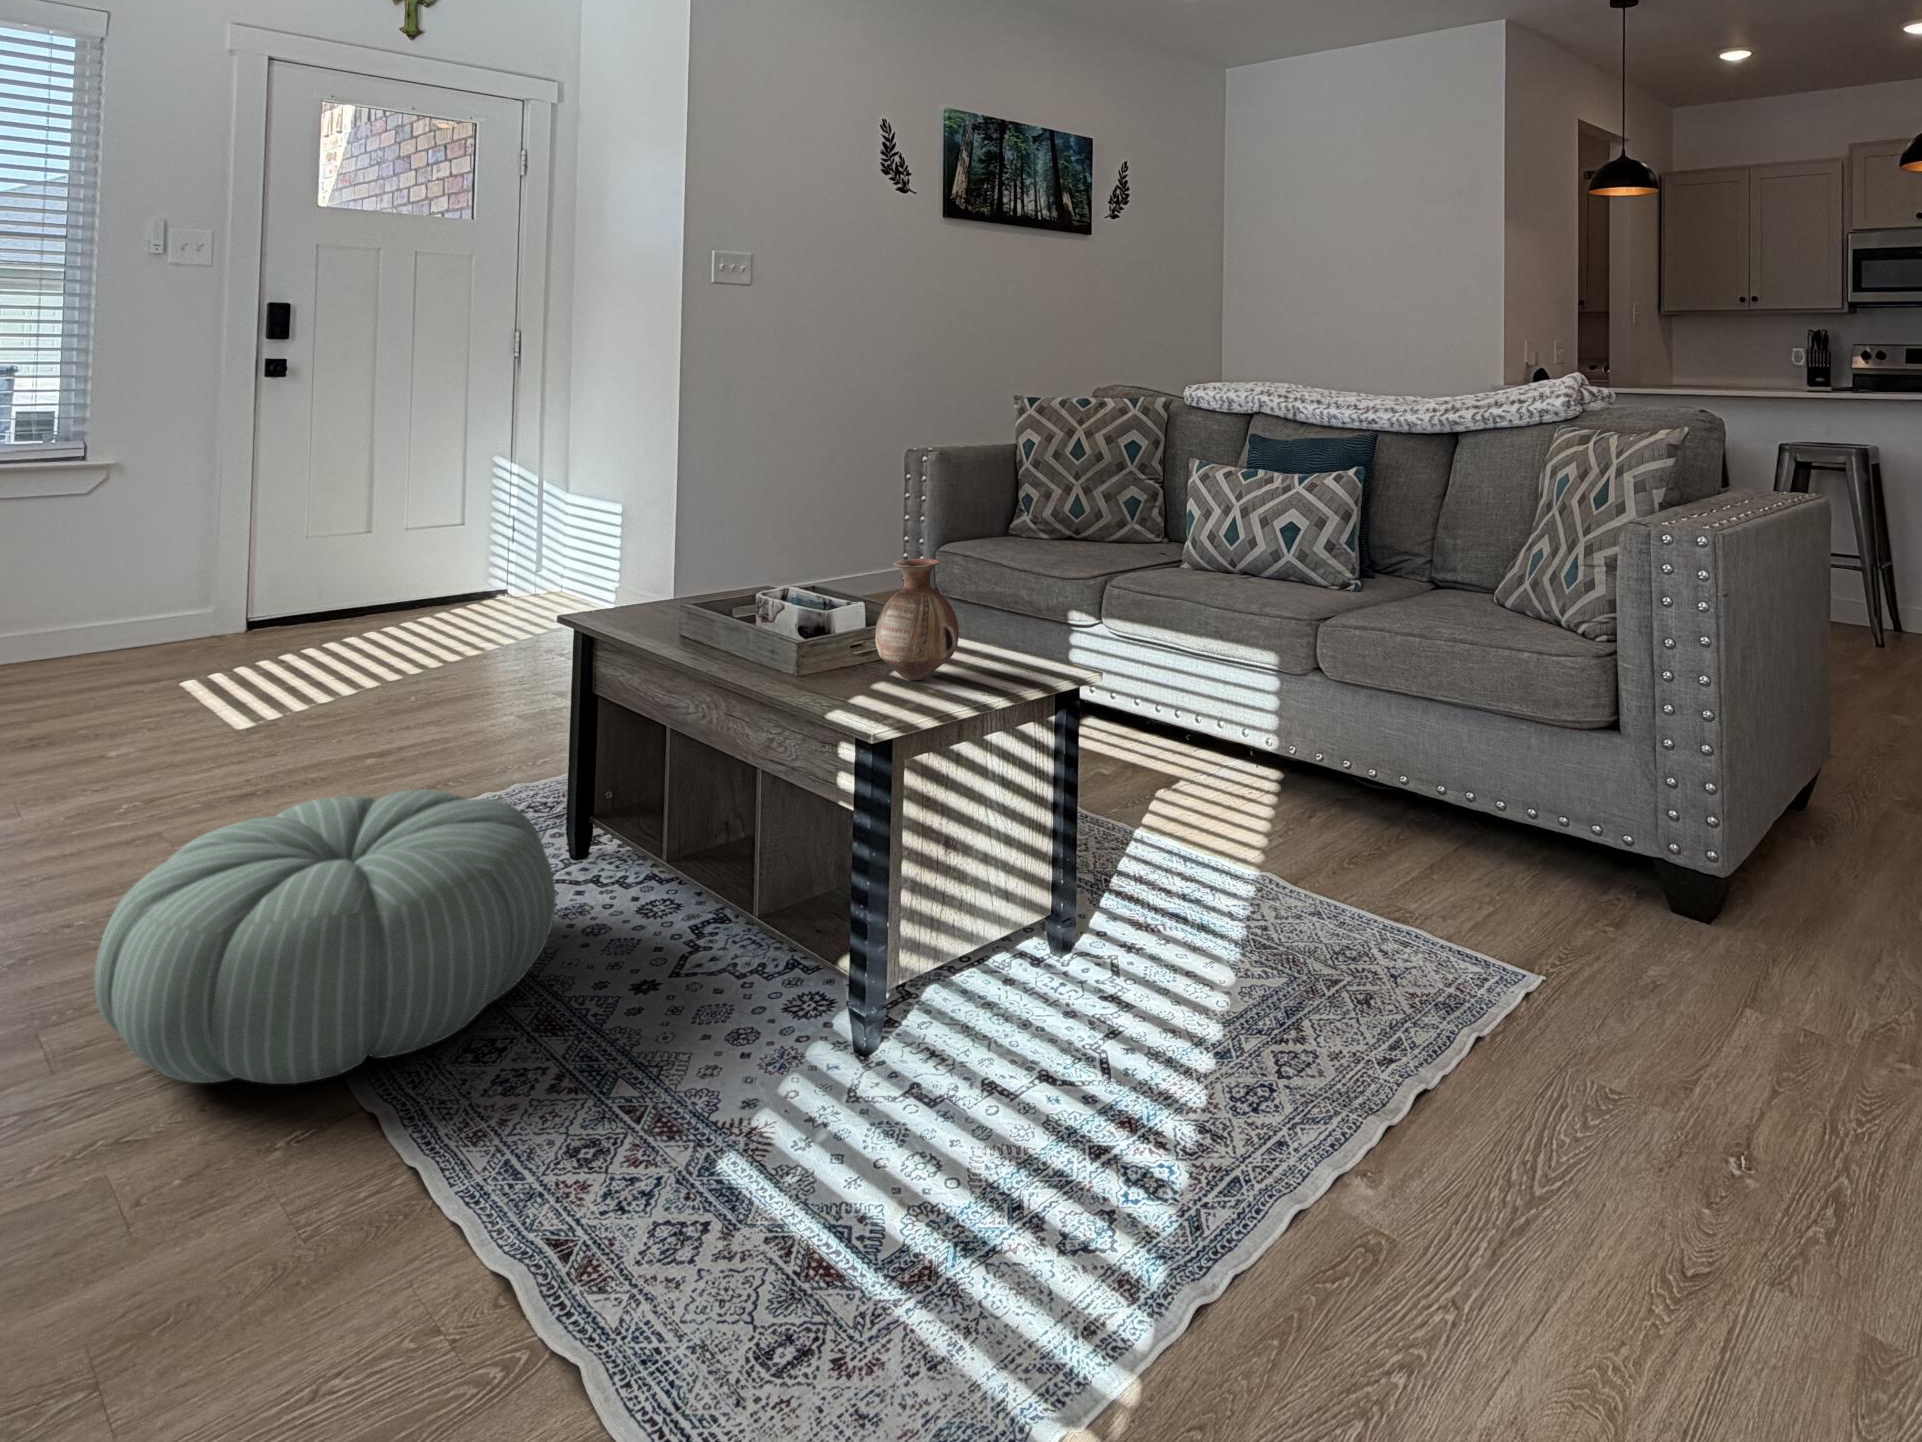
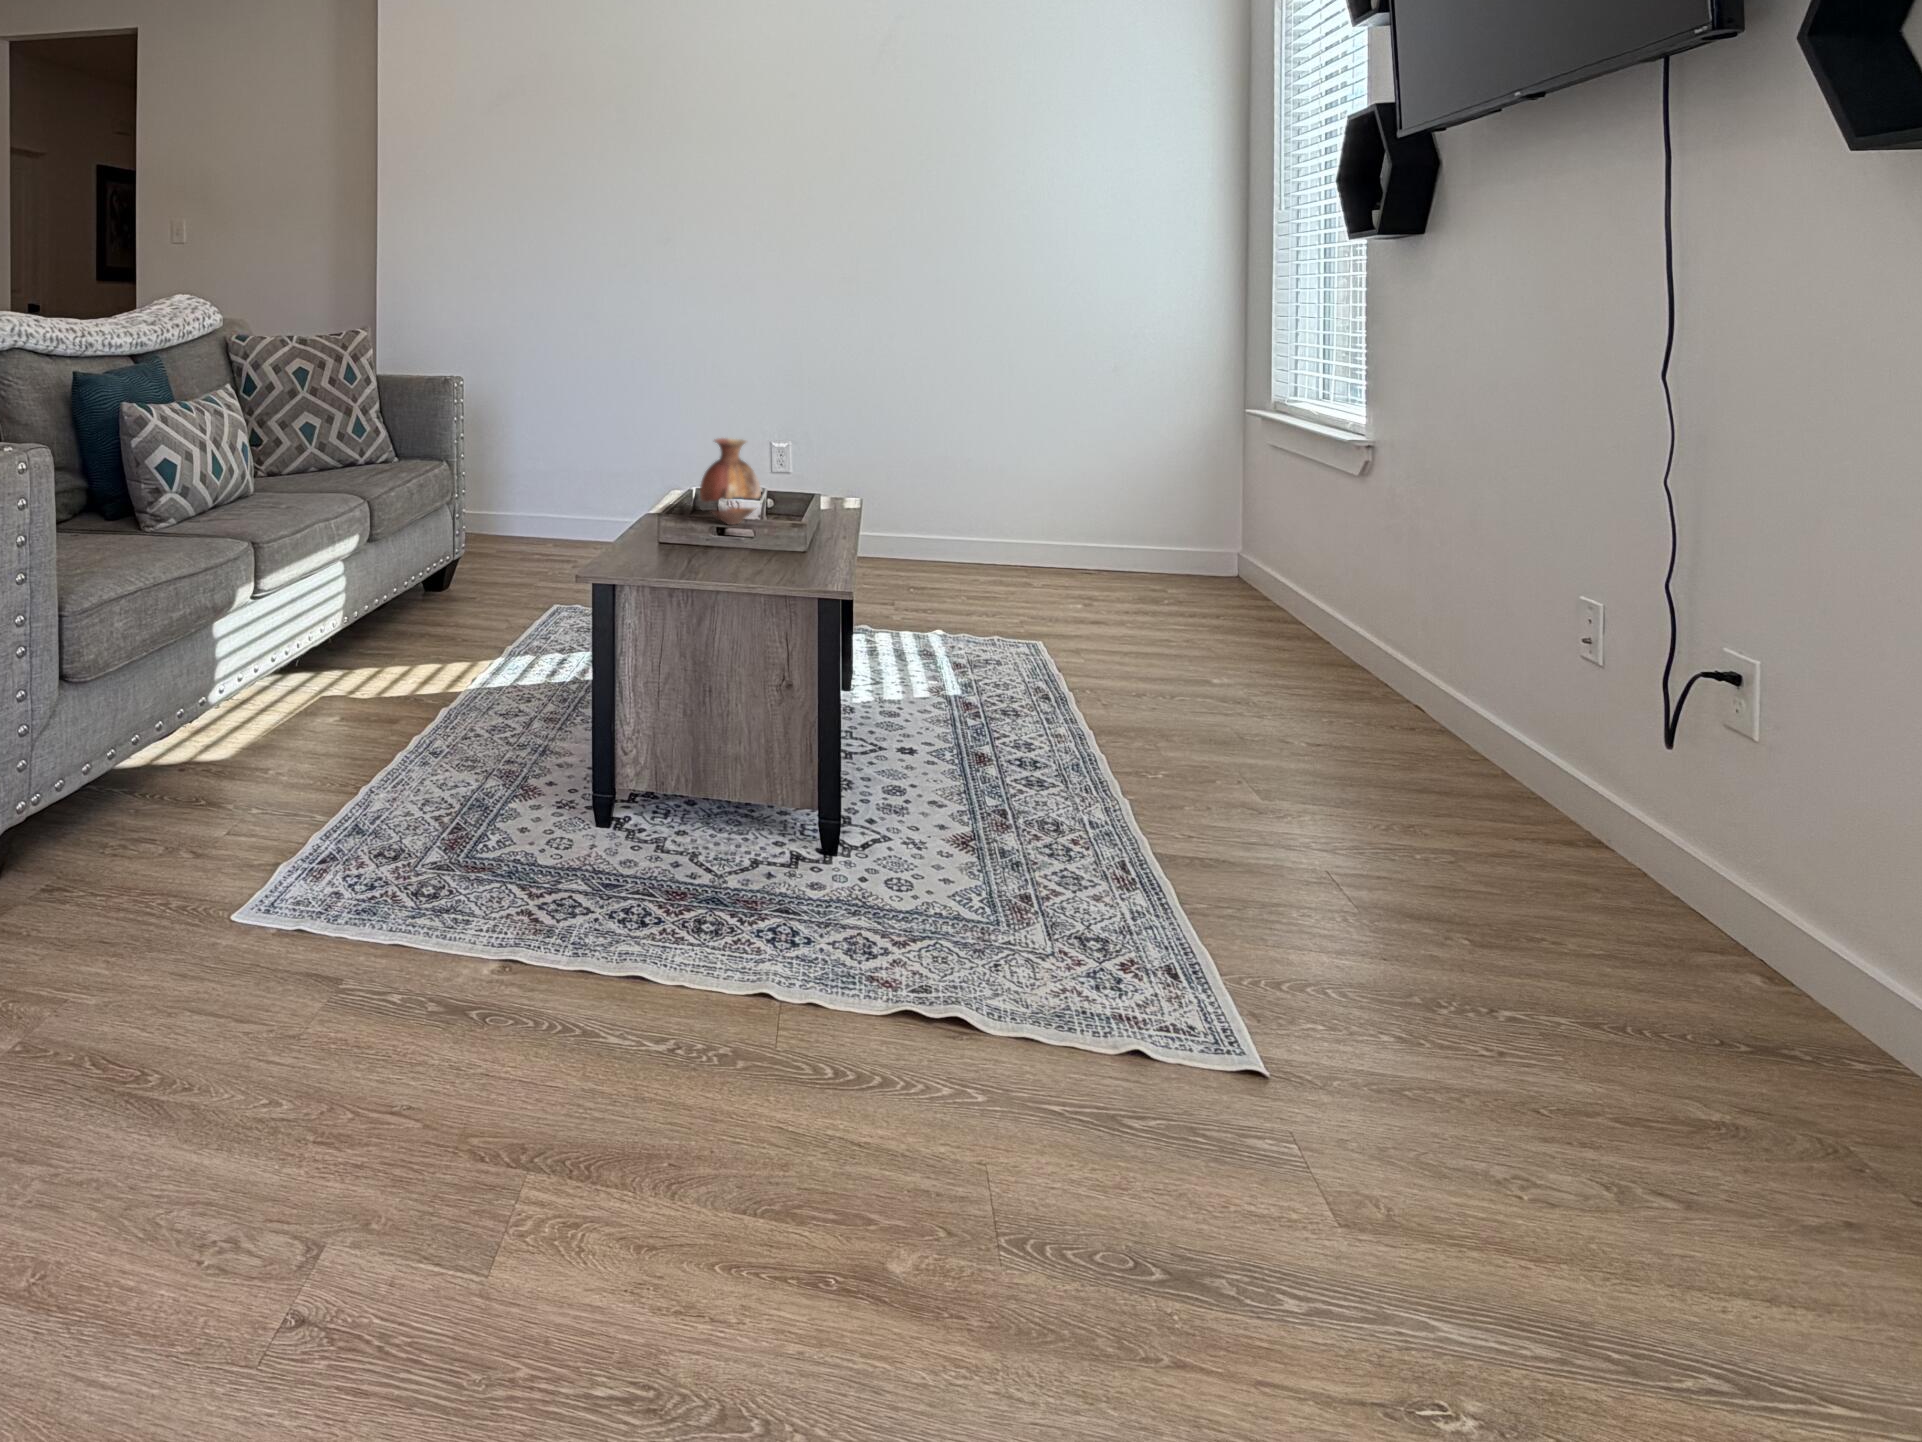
pouf: present [94,789,556,1084] -> none [938,658,1299,884]

